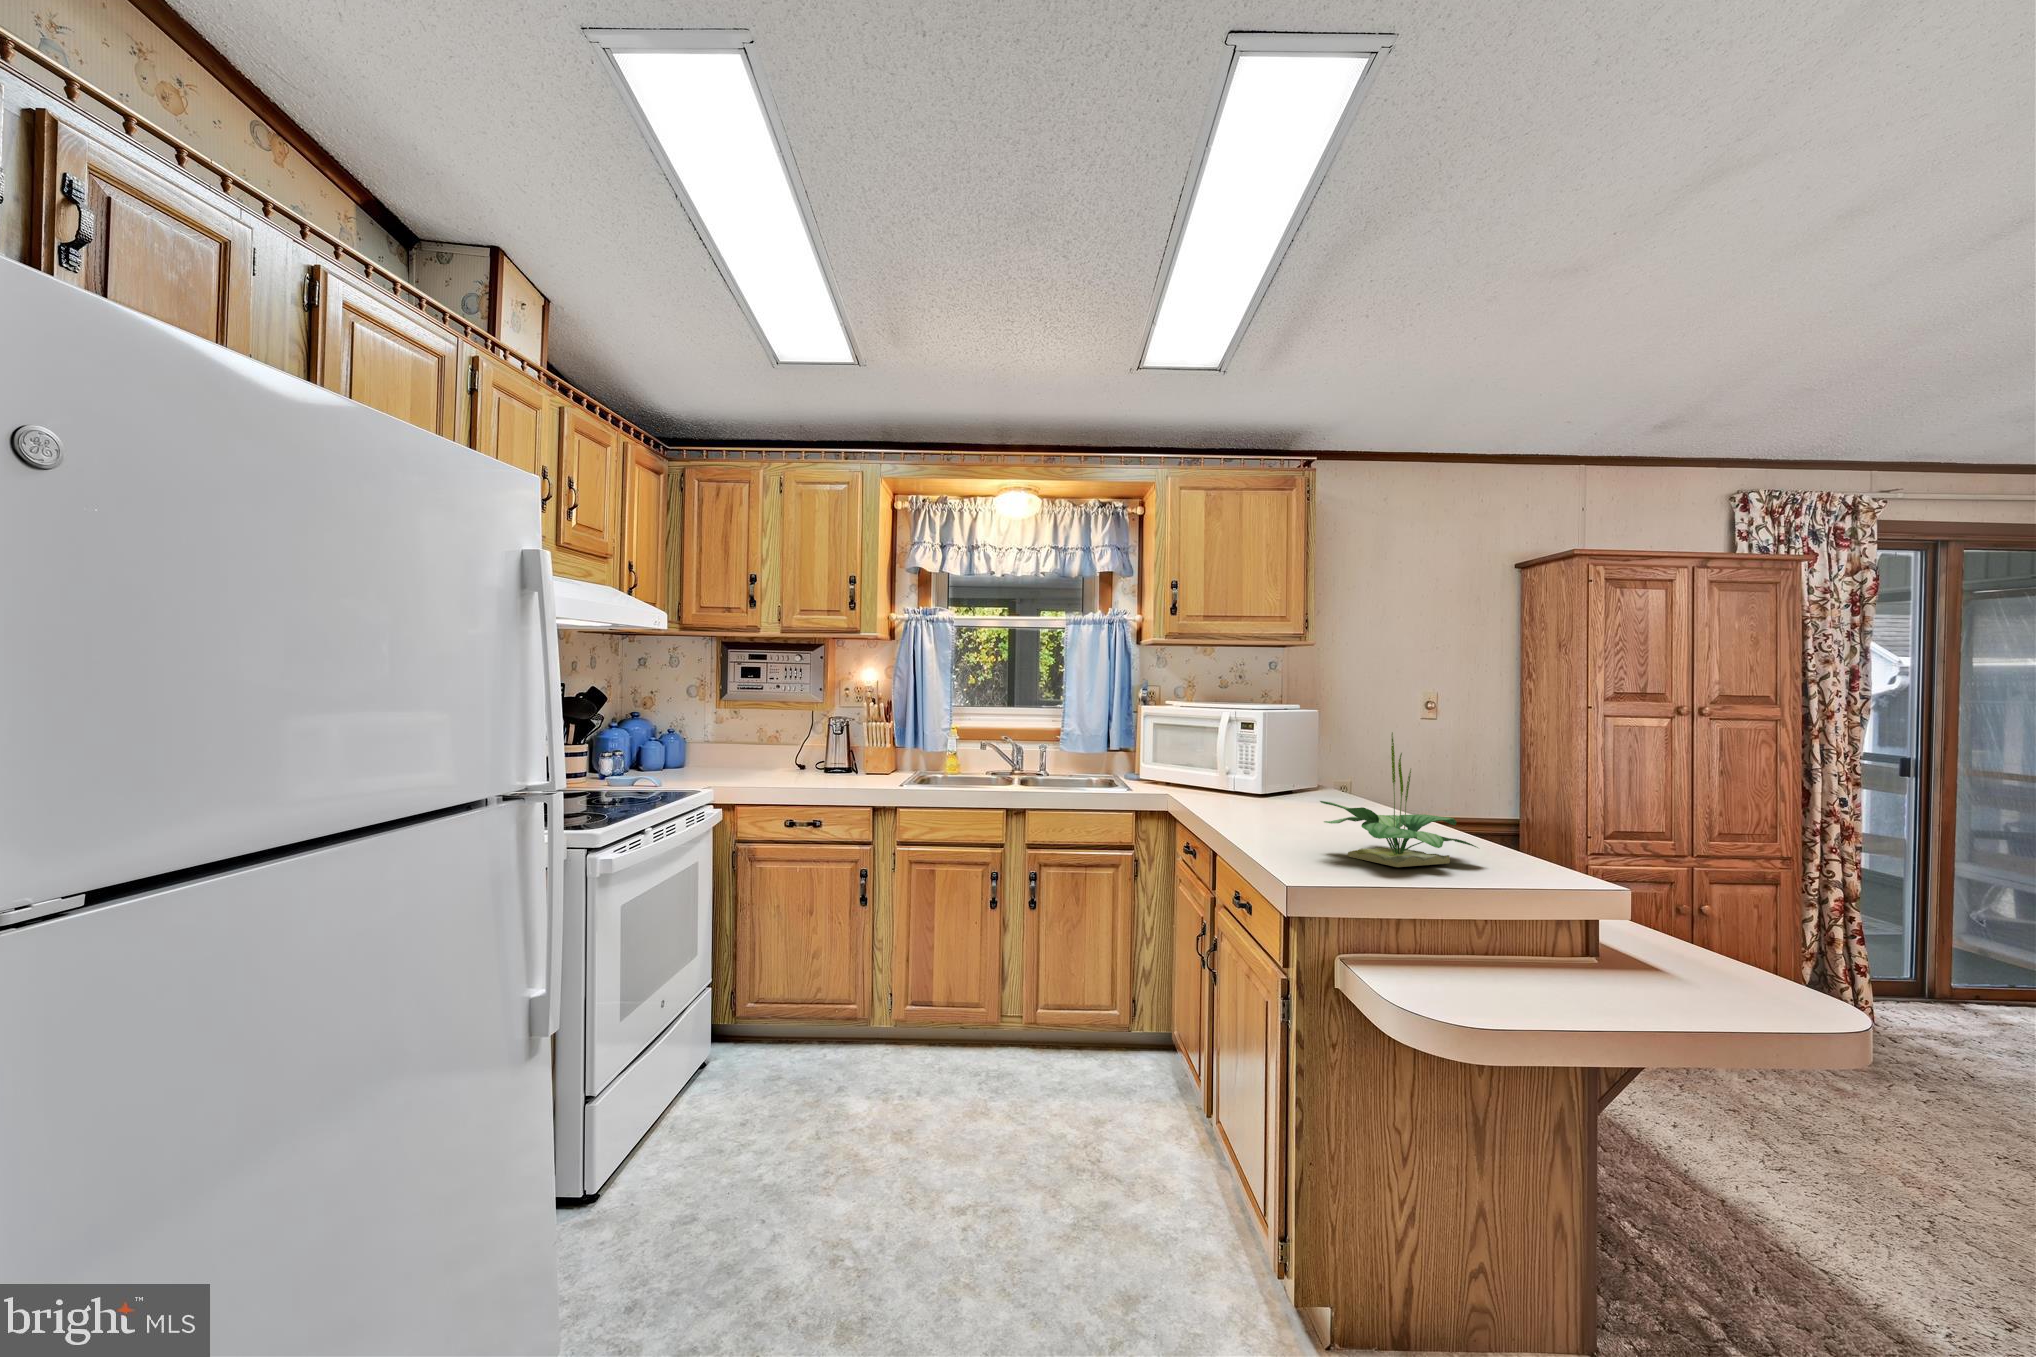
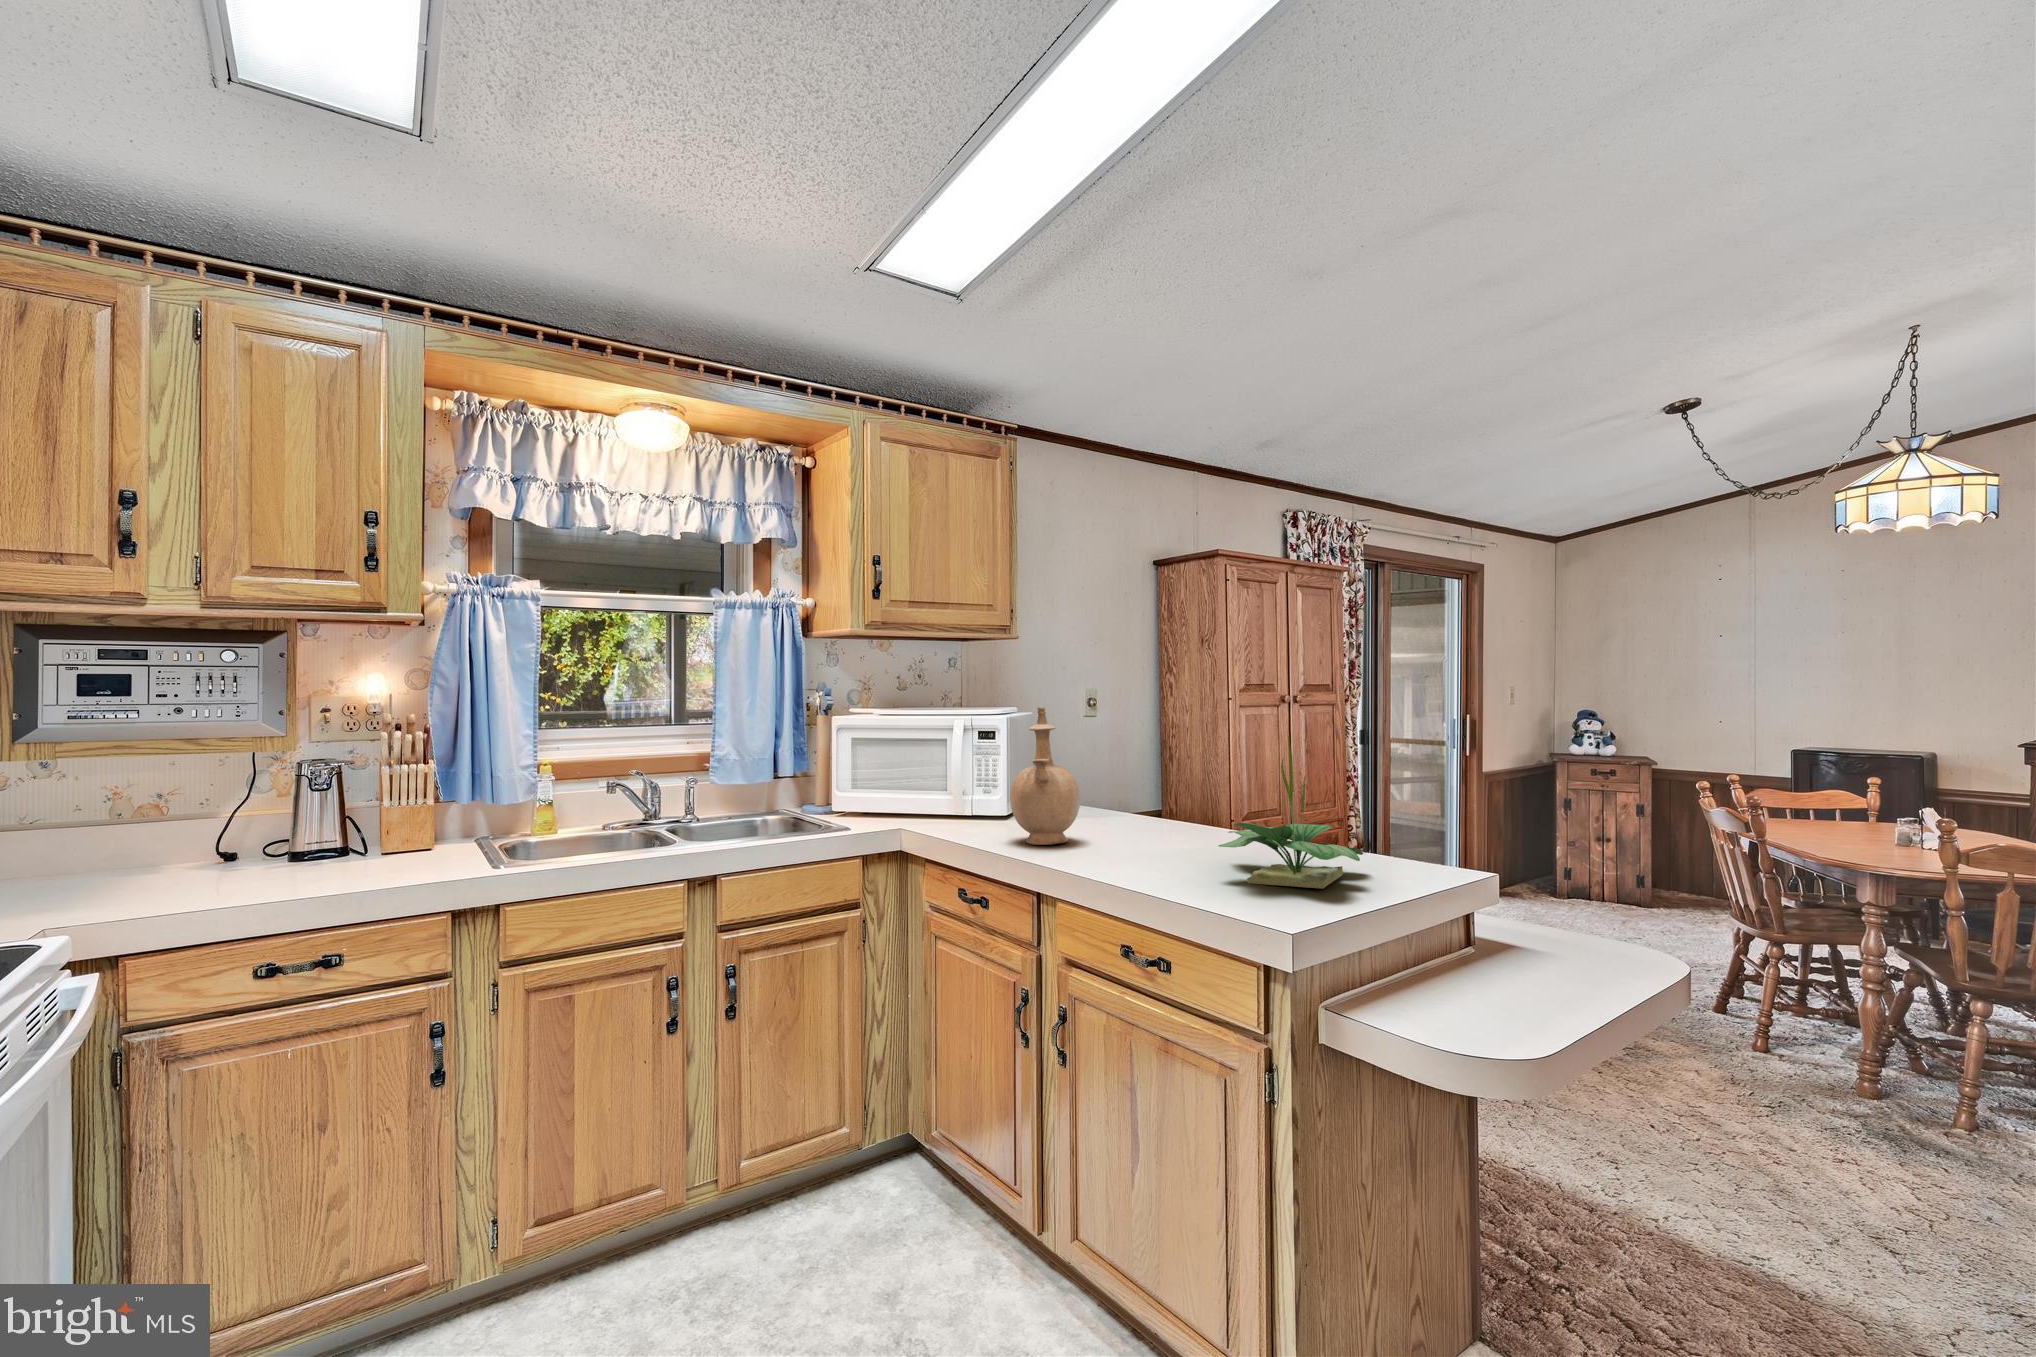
vase: none [1226,702,1285,815] -> present [1010,707,1080,845]

